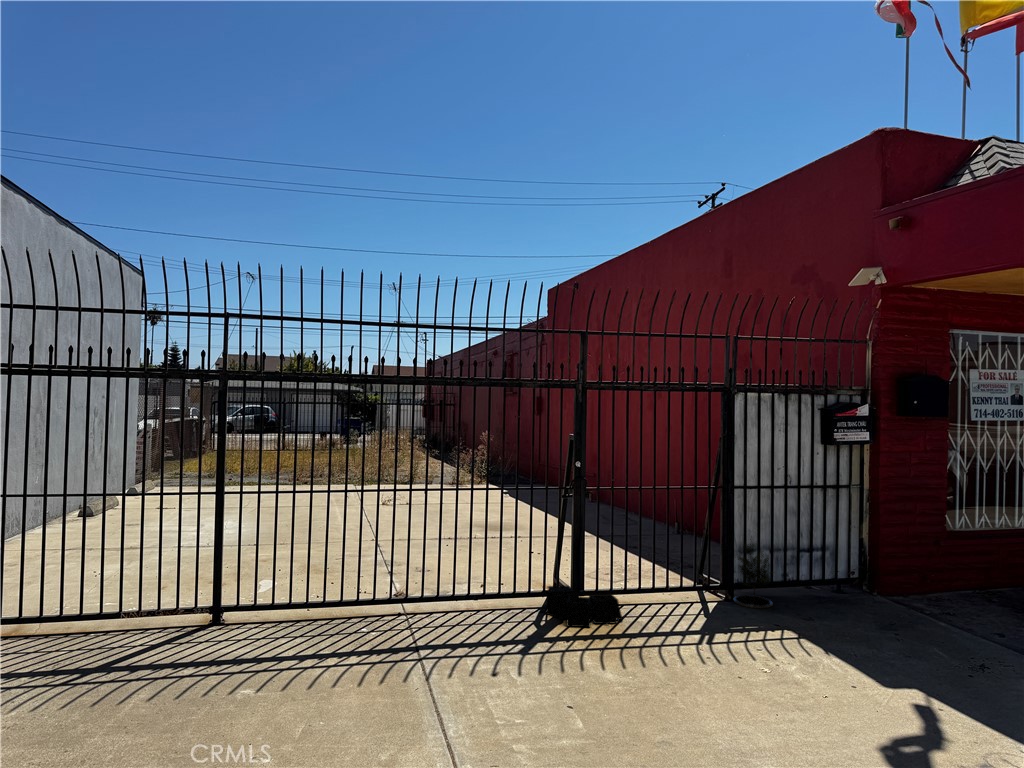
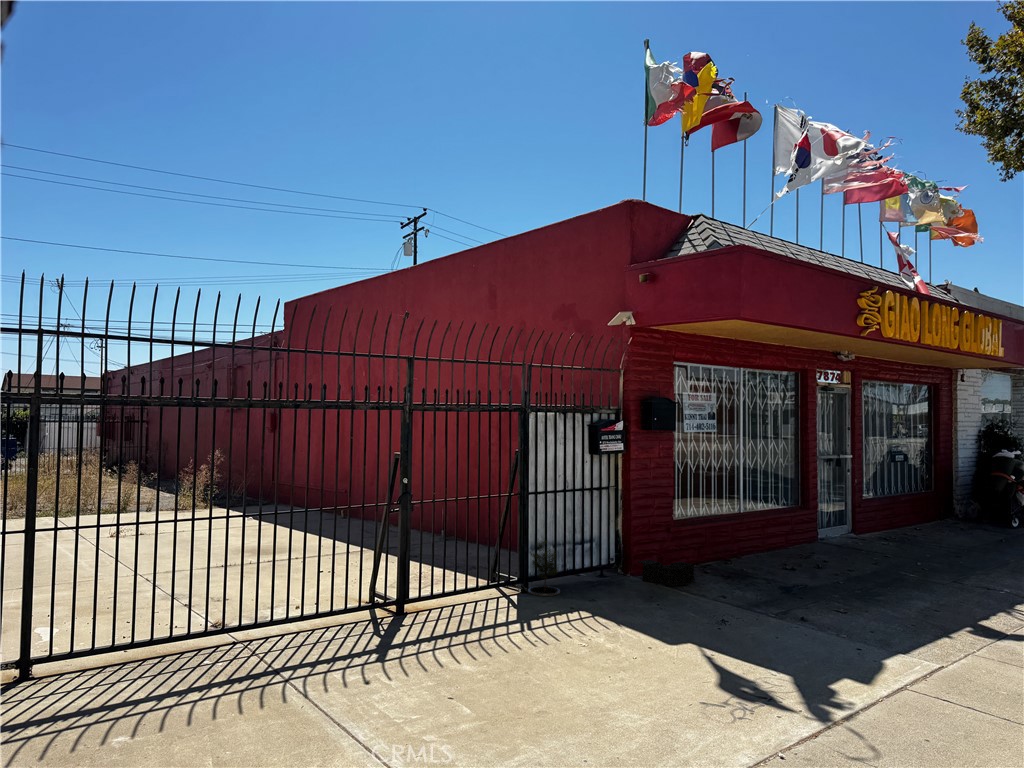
storage bin: present [546,586,623,627] -> present [638,560,694,586]

